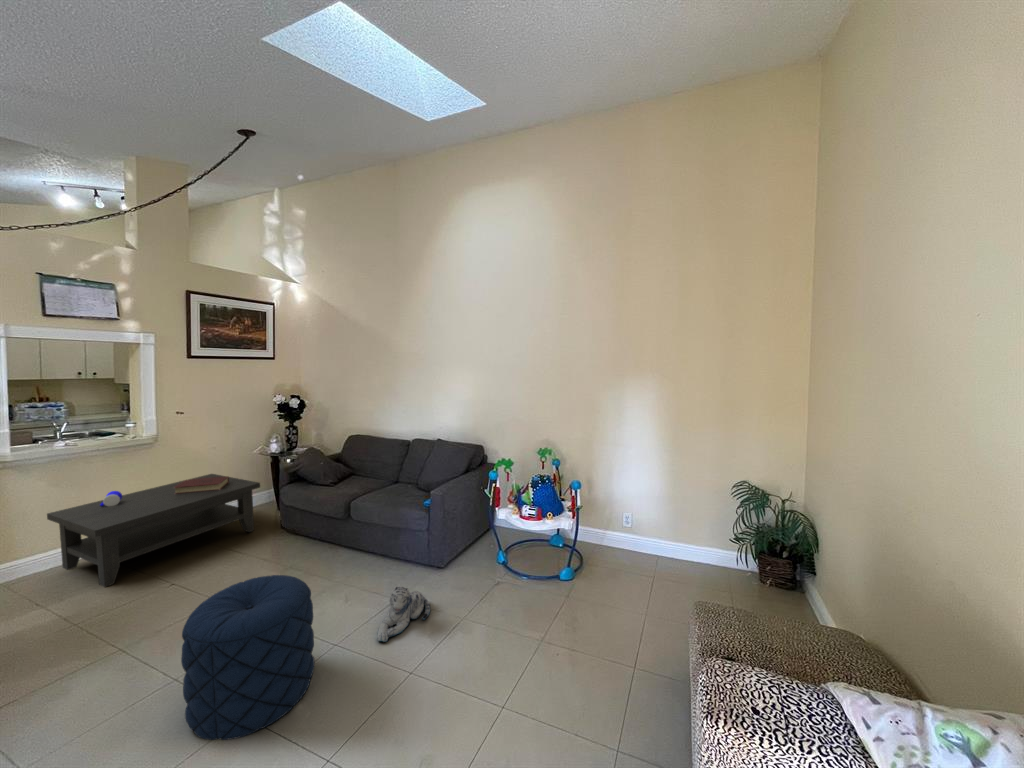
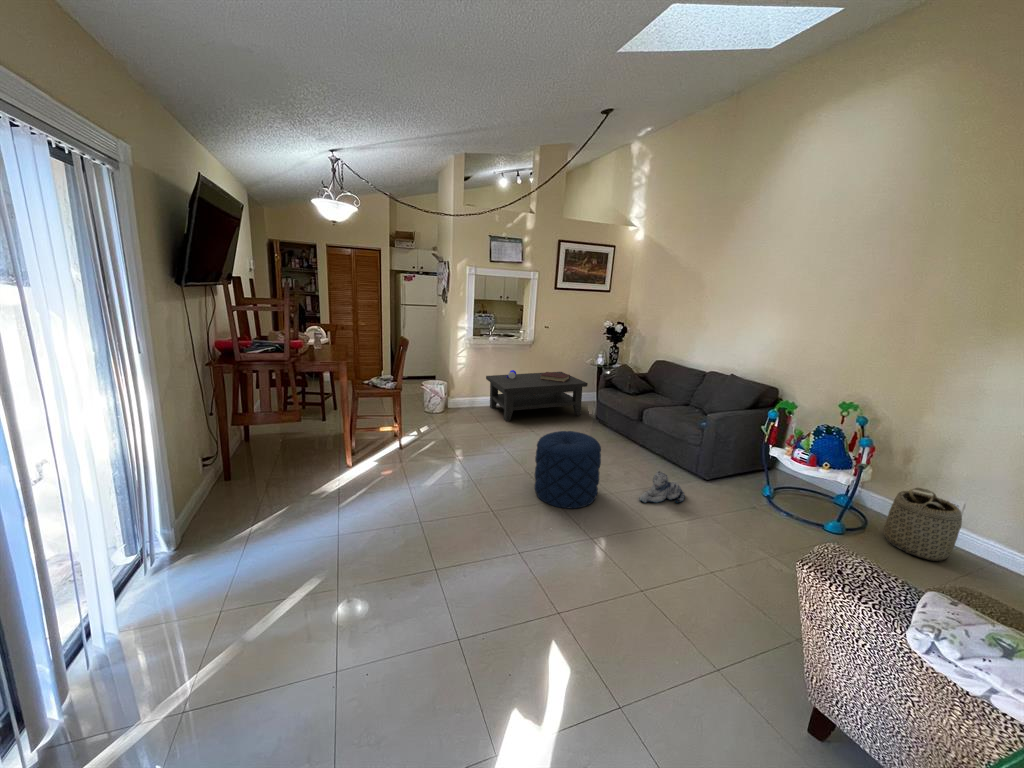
basket: none [595,511,642,575] -> present [884,488,962,561]

